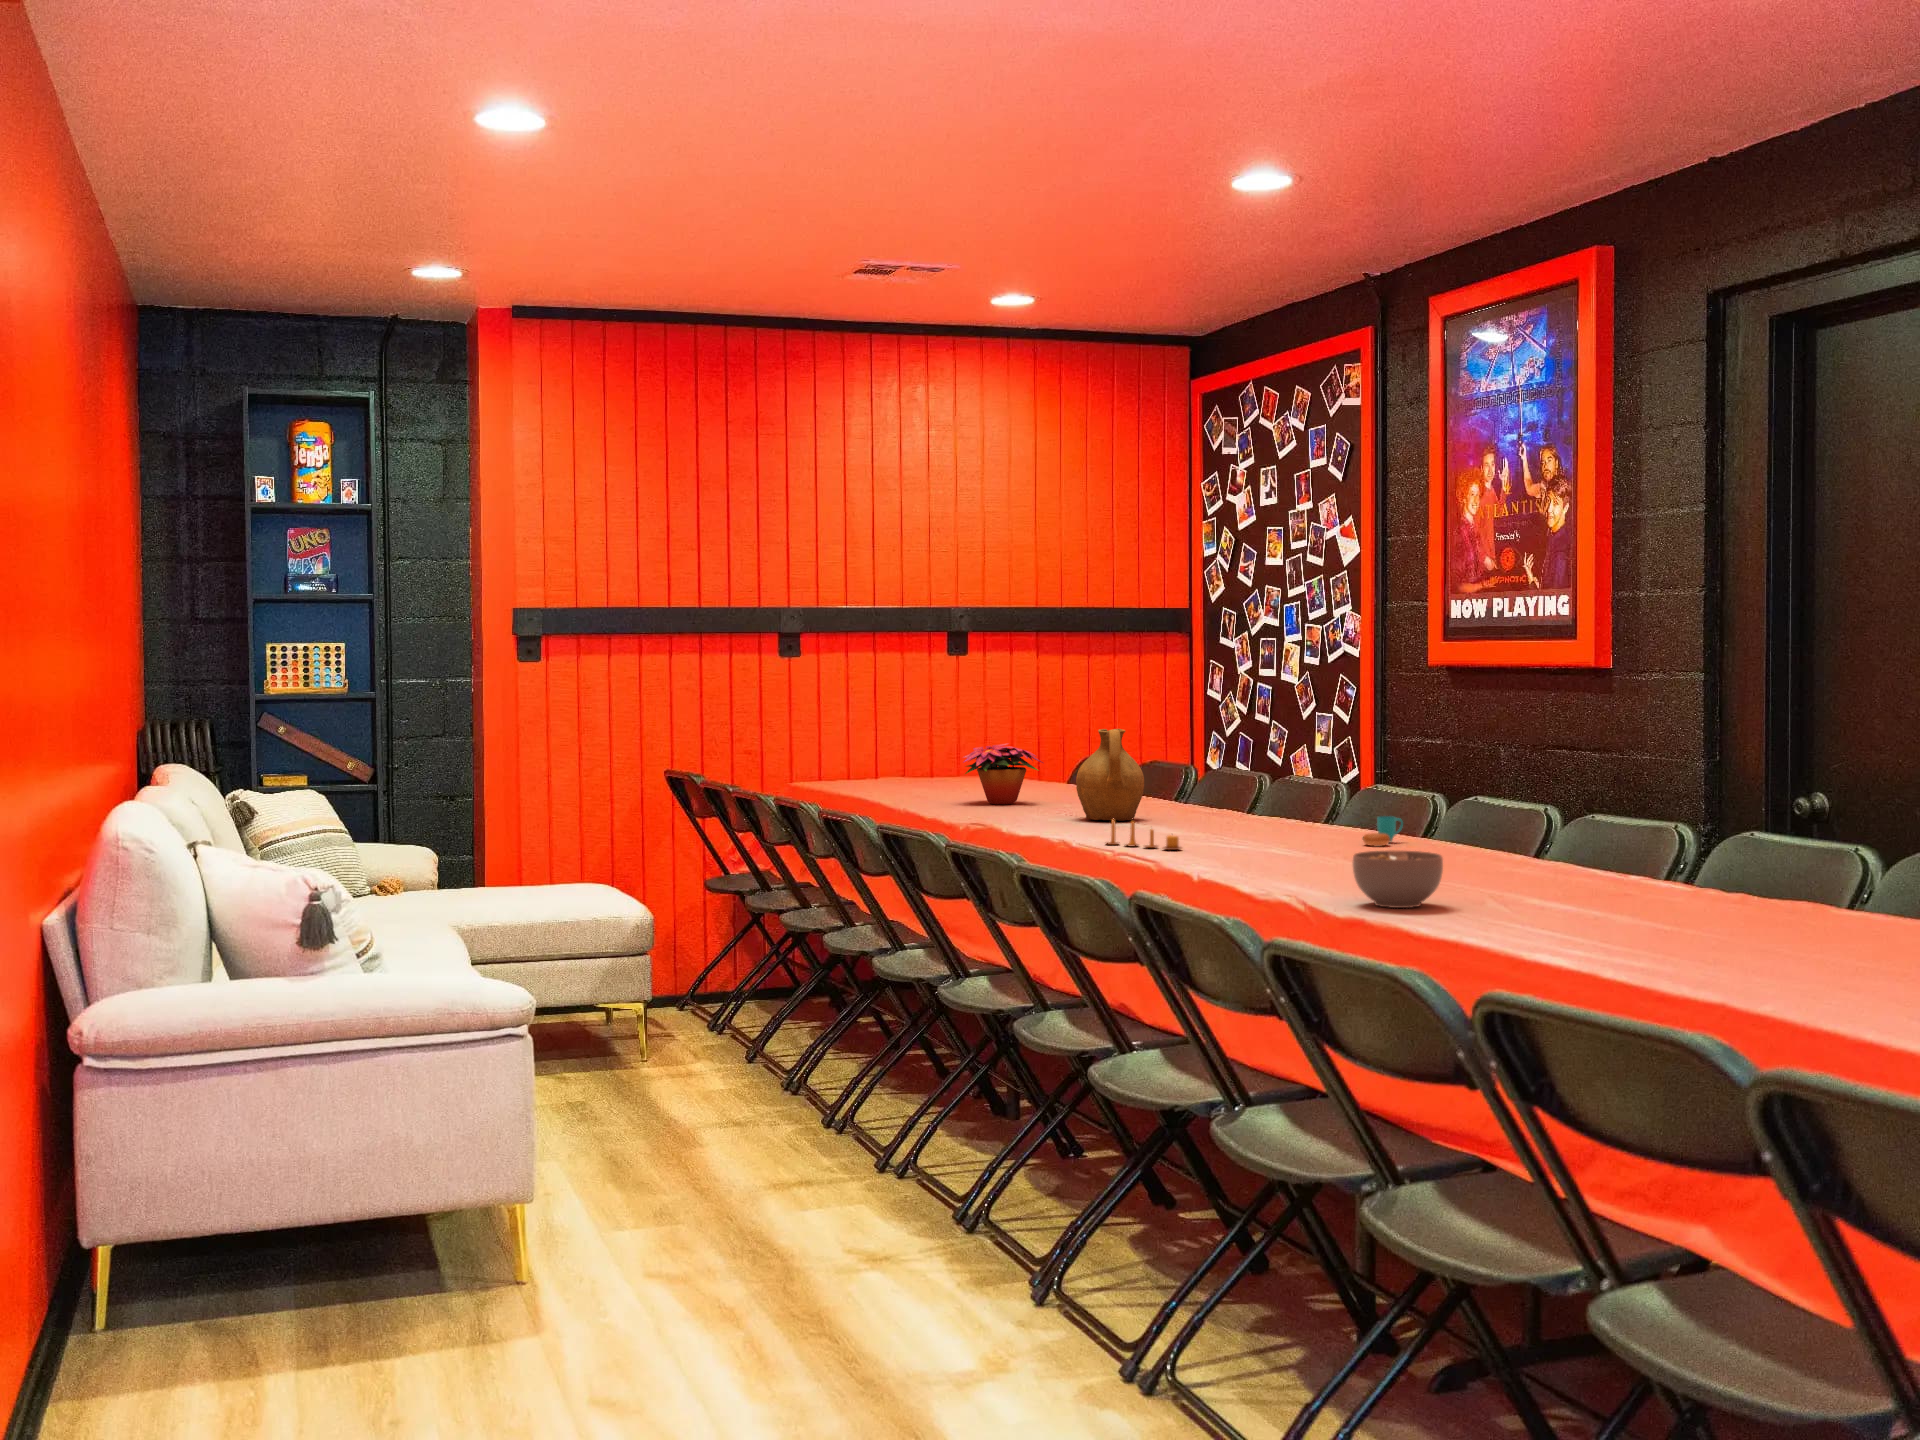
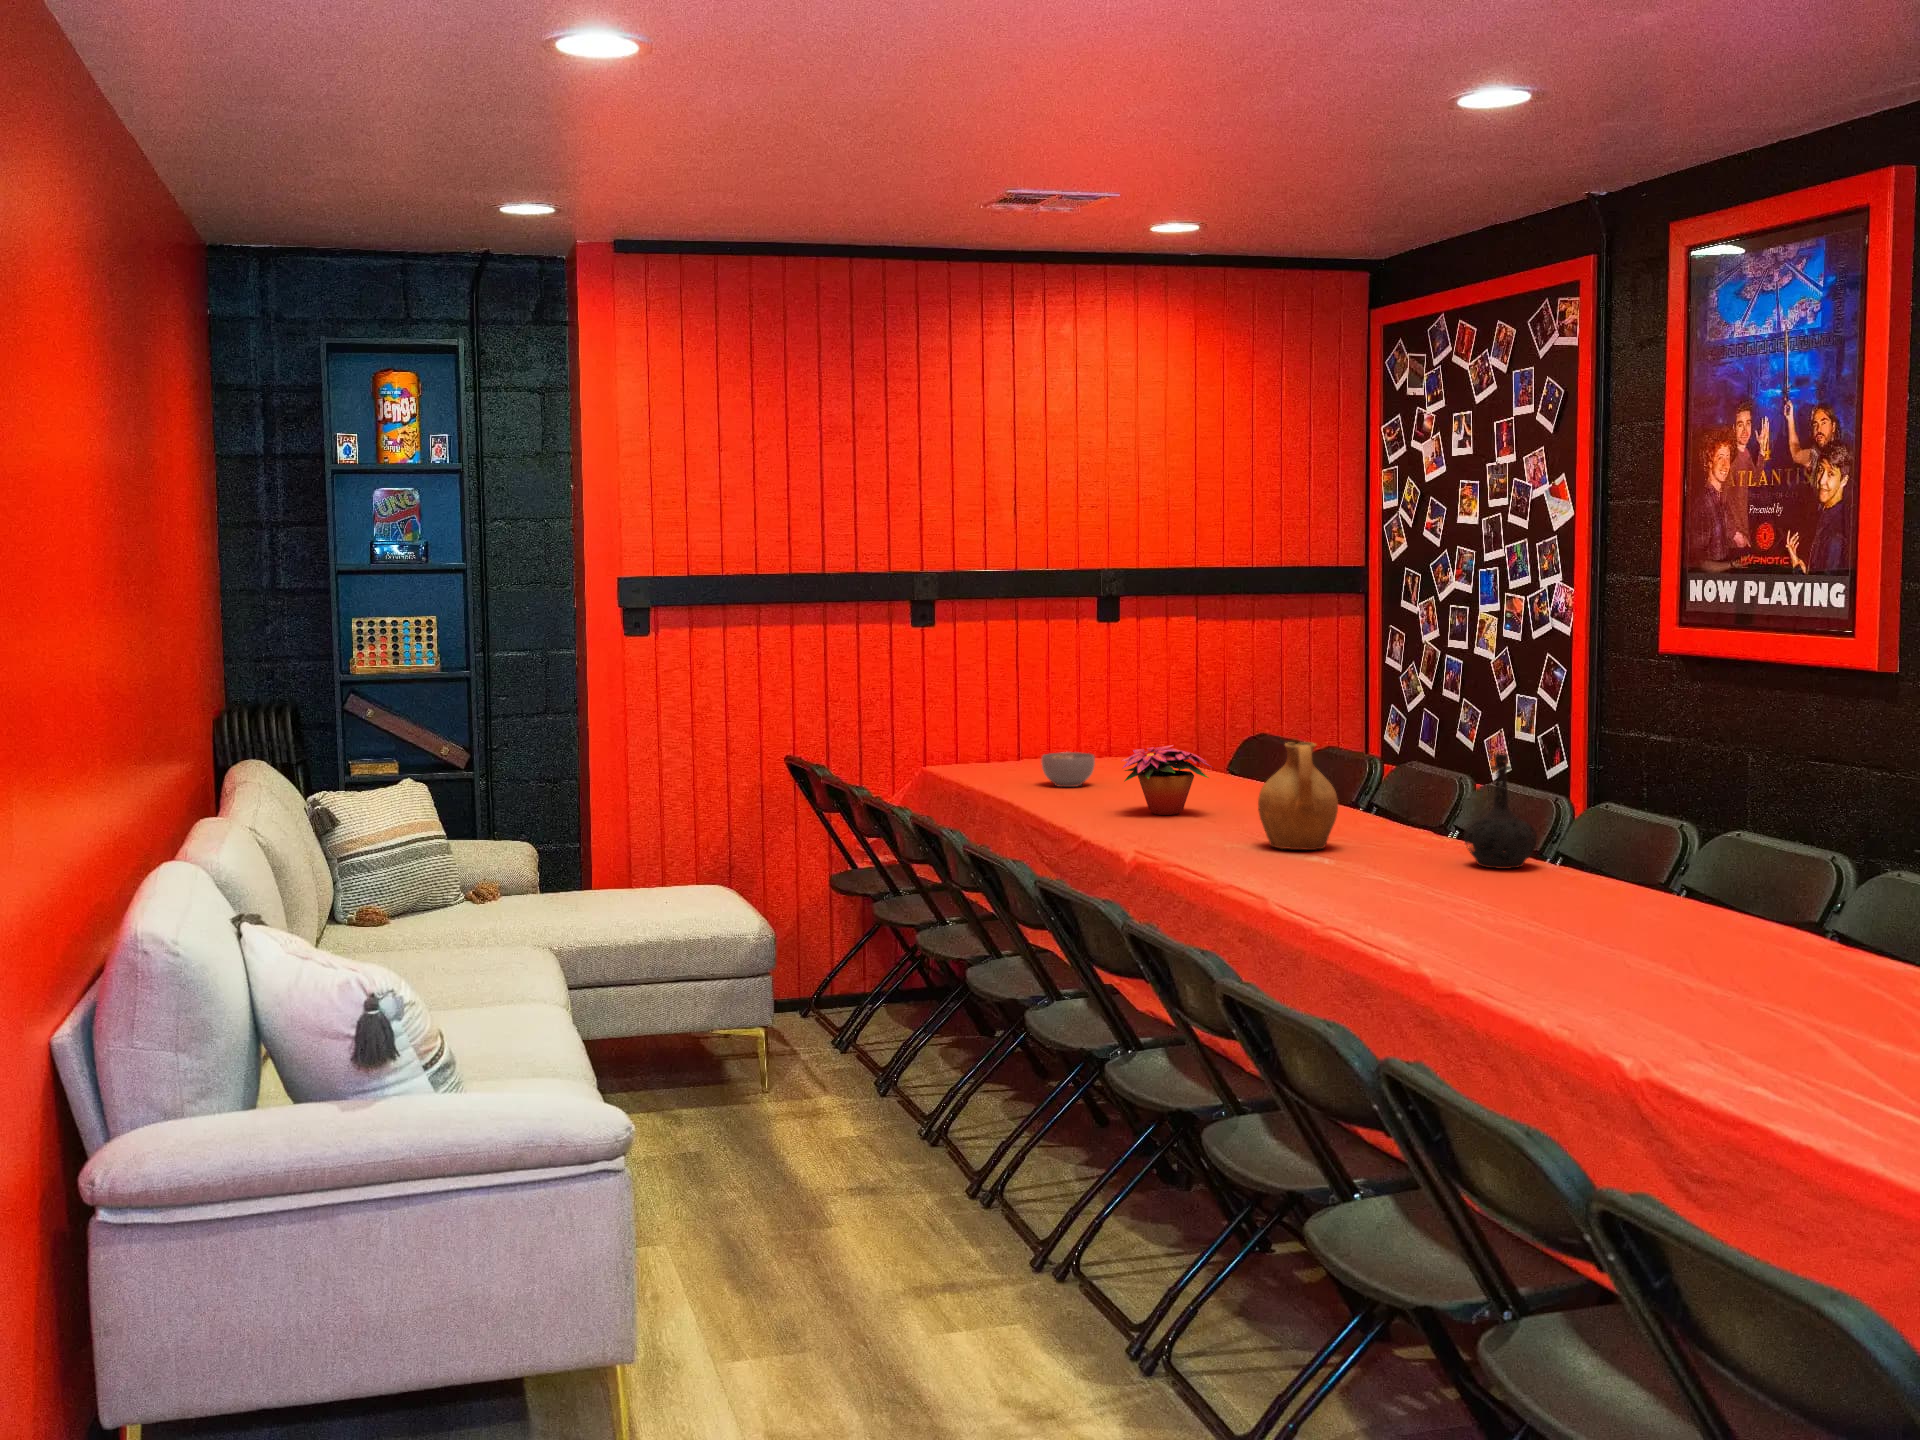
bottle: none [1247,732,1308,829] -> present [1464,753,1537,869]
cup: present [1363,816,1403,846] -> none [1615,866,1663,906]
candle: present [1106,820,1181,850] -> none [1303,868,1400,913]
soup bowl: present [1352,851,1443,908] -> present [1041,752,1095,787]

